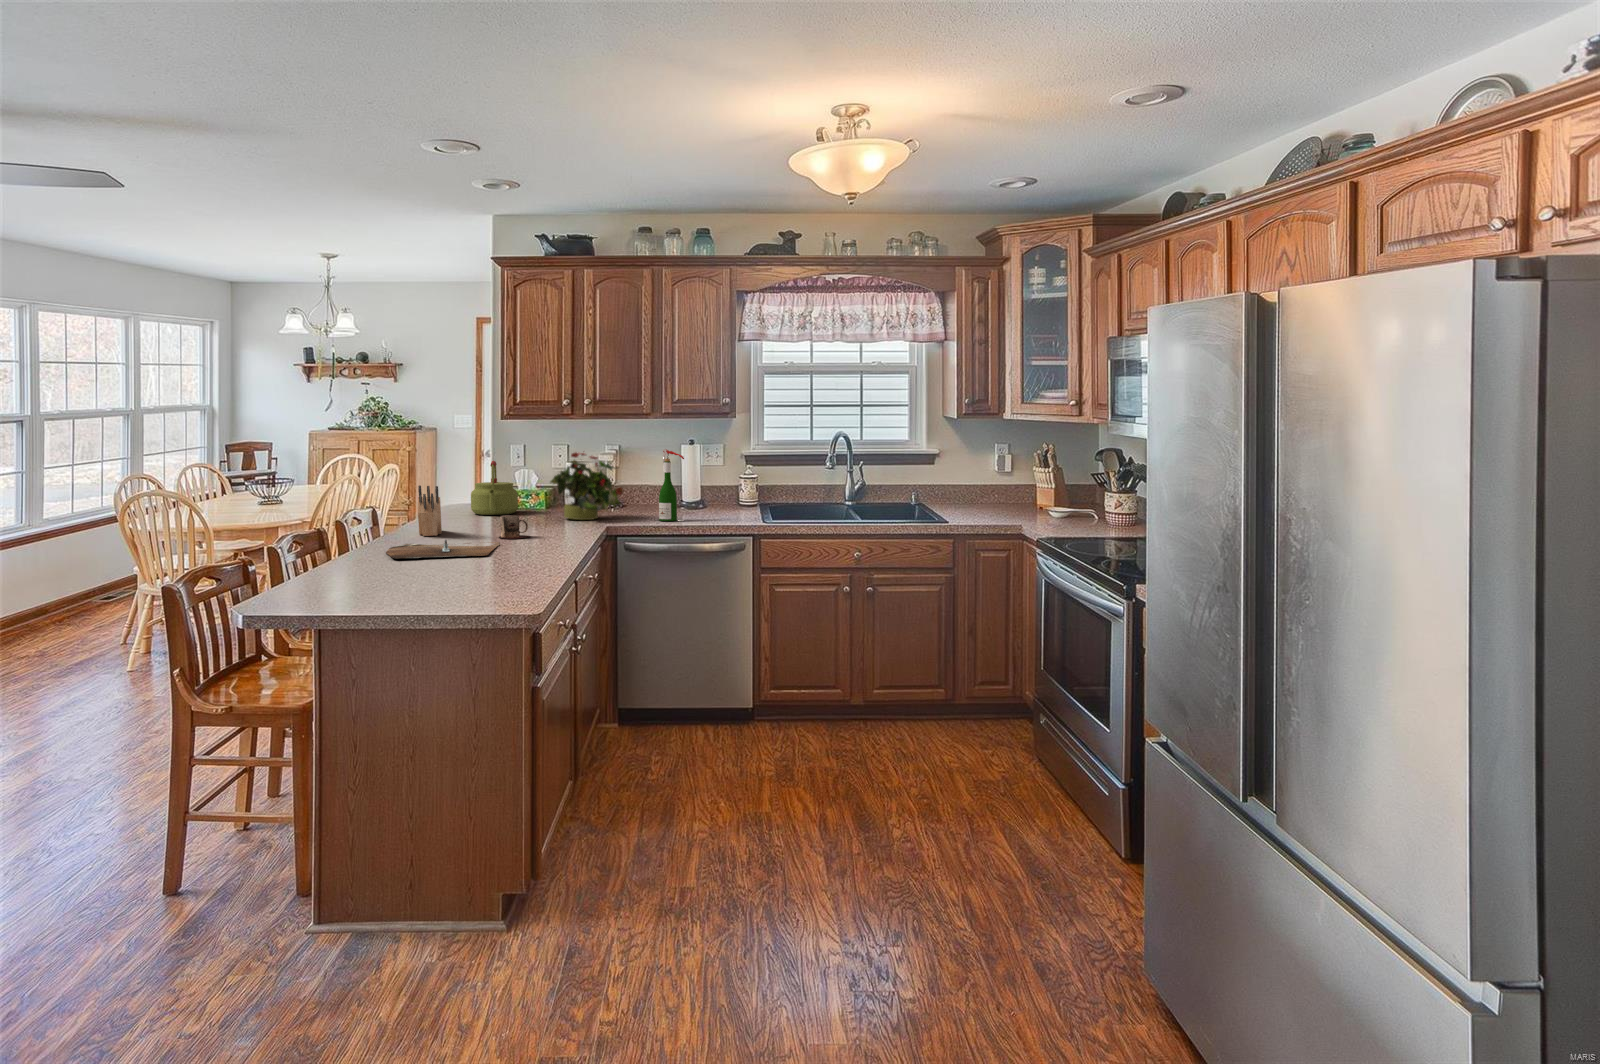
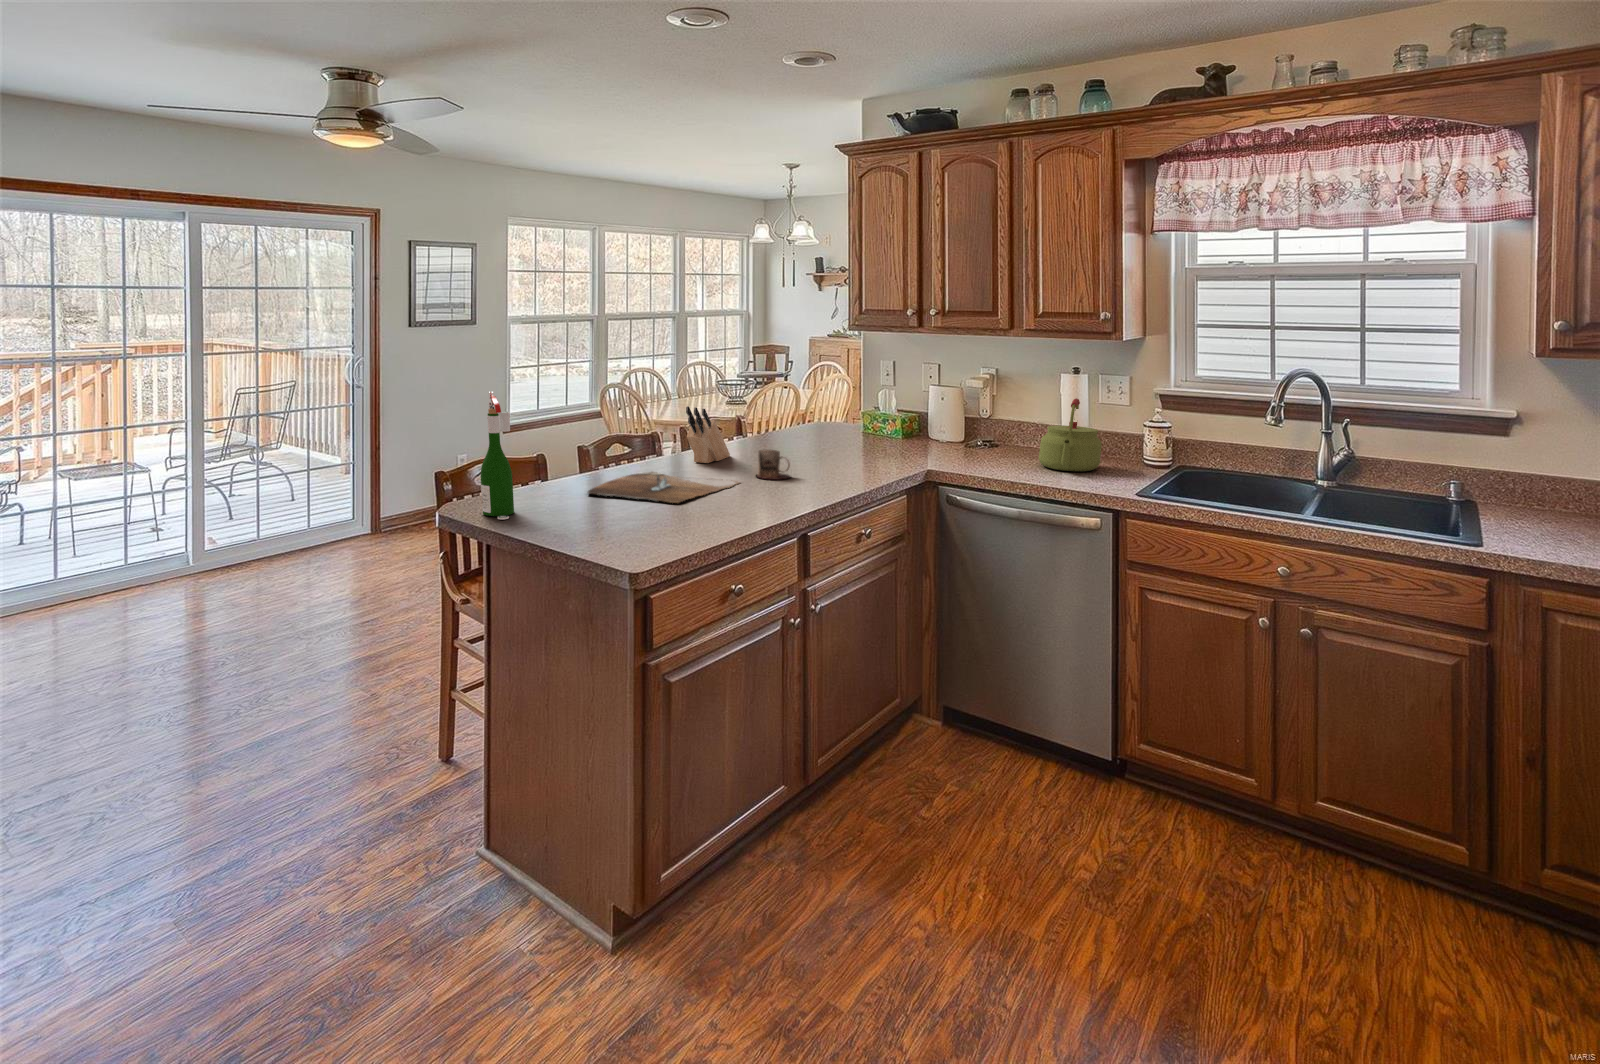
wine bottle: present [659,449,684,521] -> present [481,392,514,520]
potted plant: present [550,453,623,520] -> none [869,375,949,460]
kettle: present [471,461,518,515] -> present [1039,398,1102,471]

